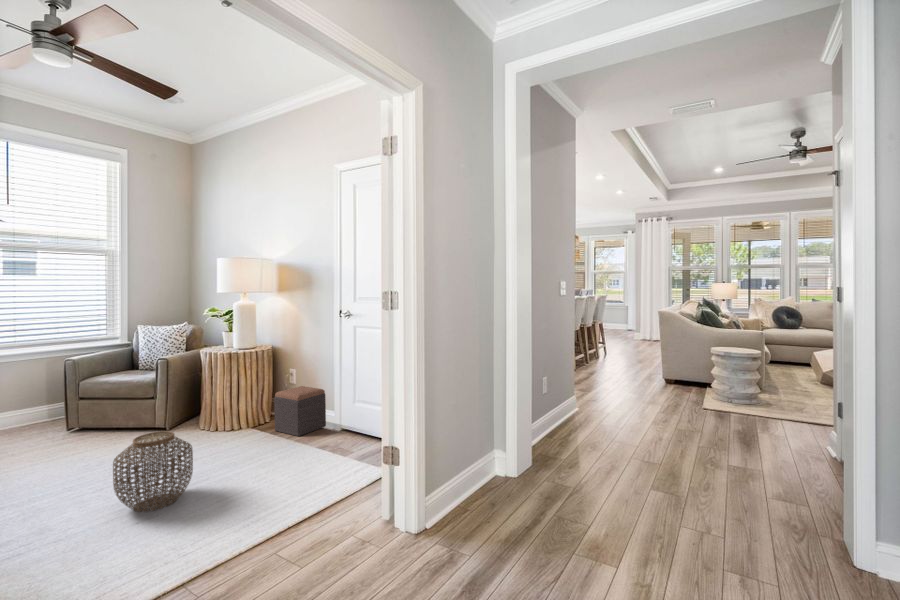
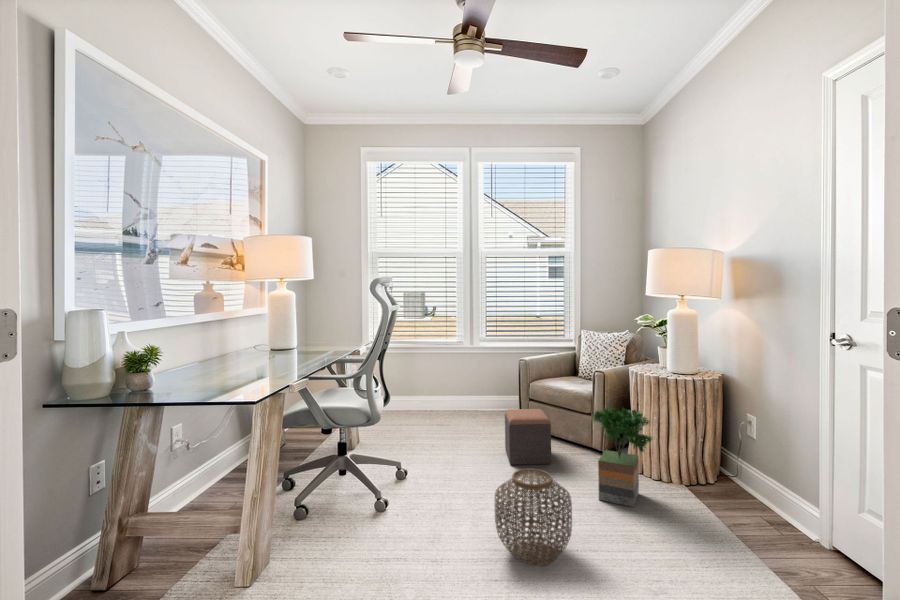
potted tree: none [179,376,236,455] -> present [592,407,652,507]
footstool: present [274,386,326,436] -> present [505,409,551,465]

